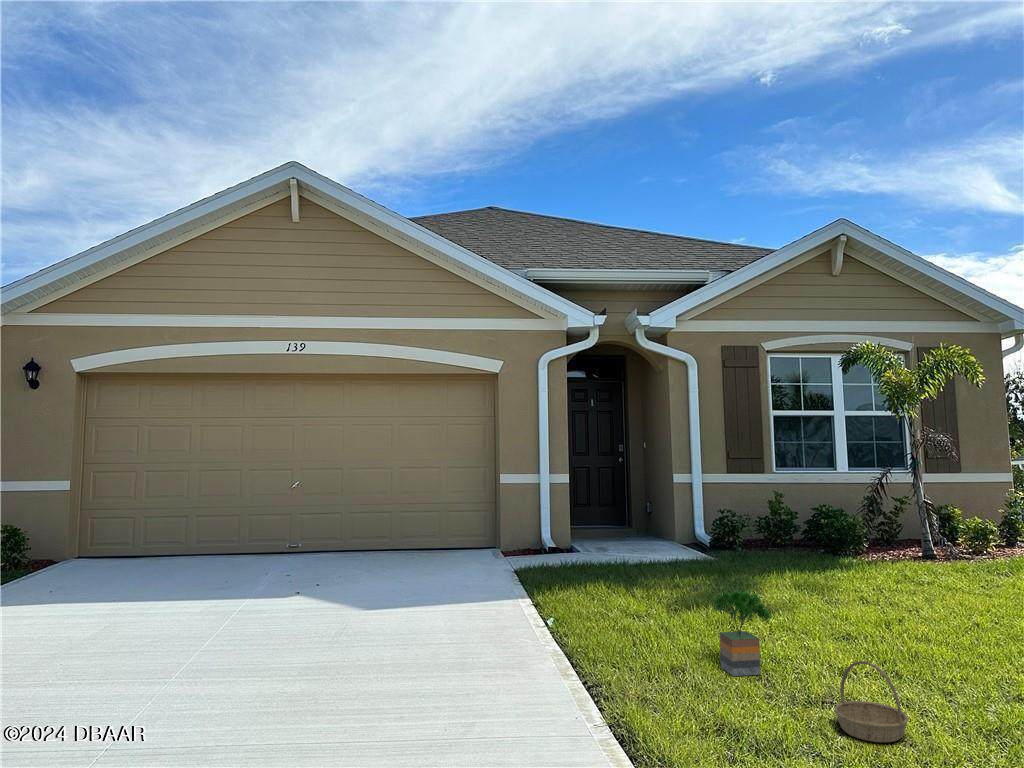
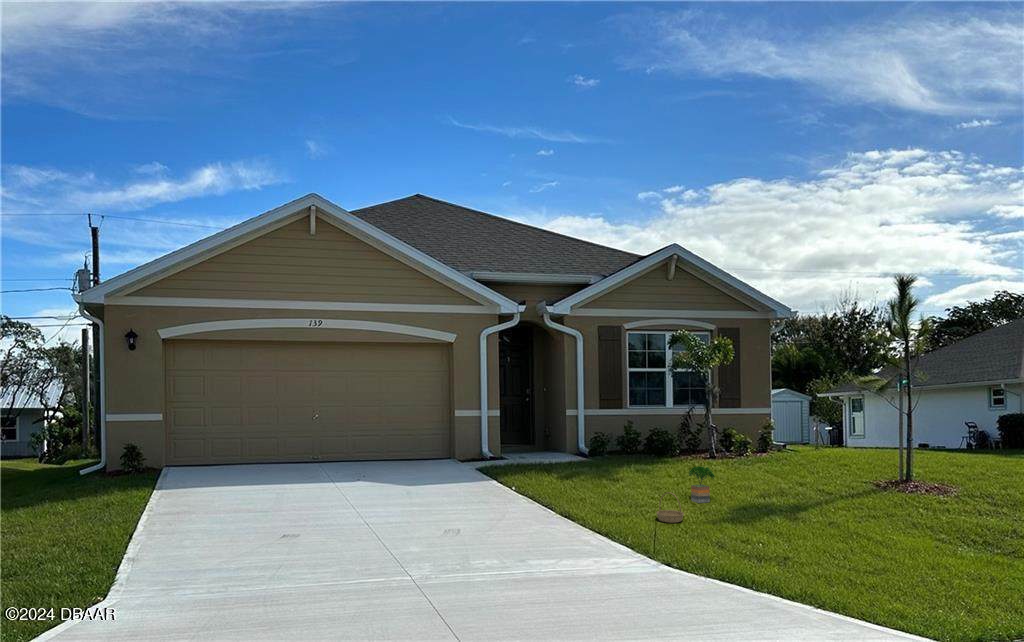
potted tree: present [713,591,771,676] -> present [689,466,715,503]

